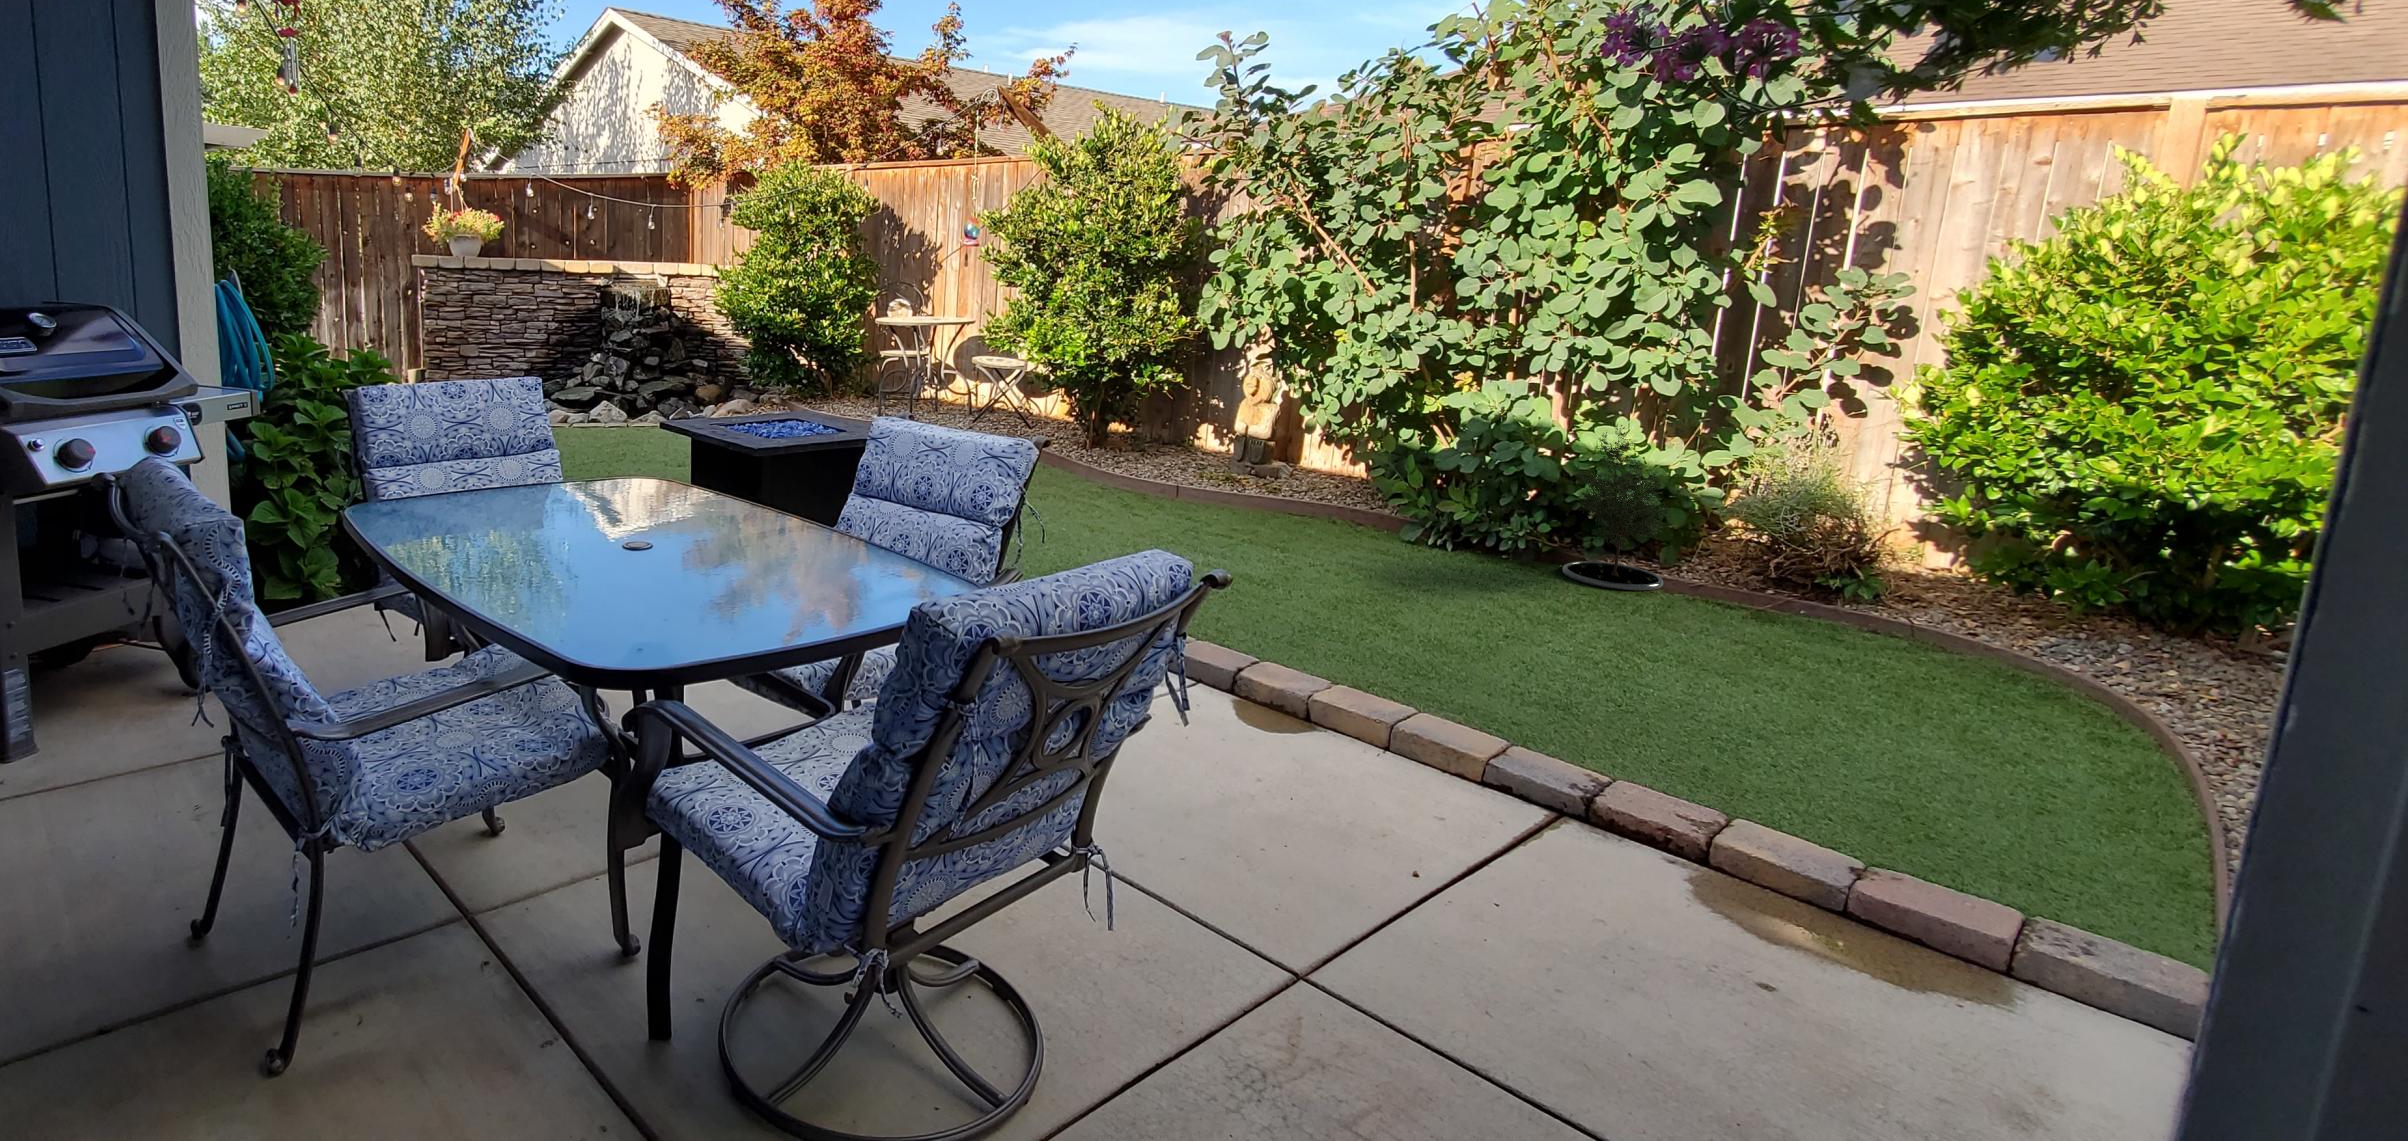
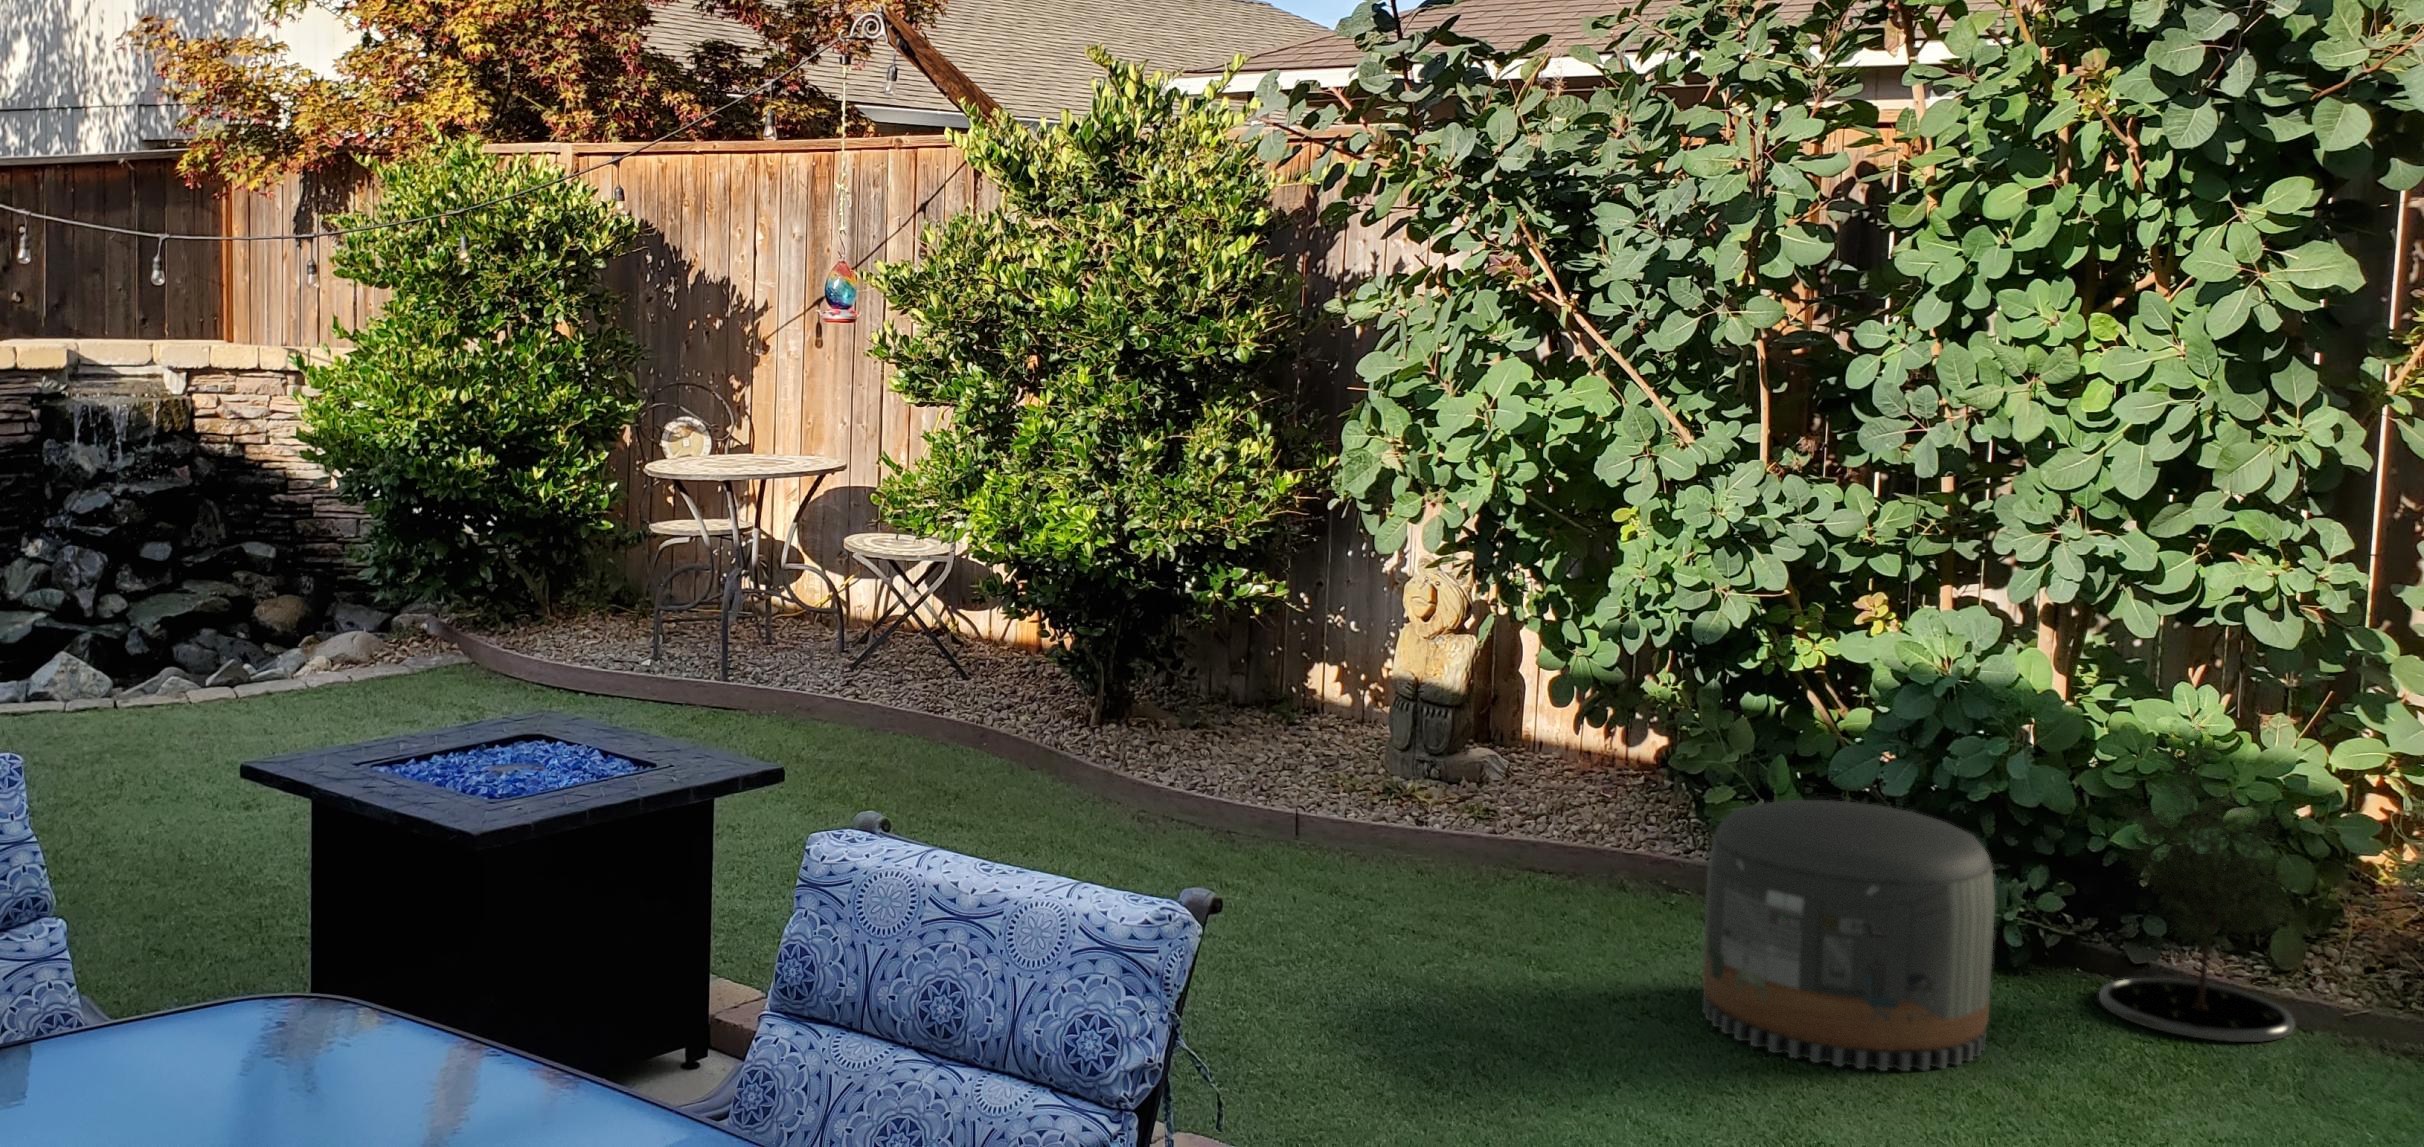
pouf: none [1353,467,1503,595] -> present [1702,800,1995,1071]

